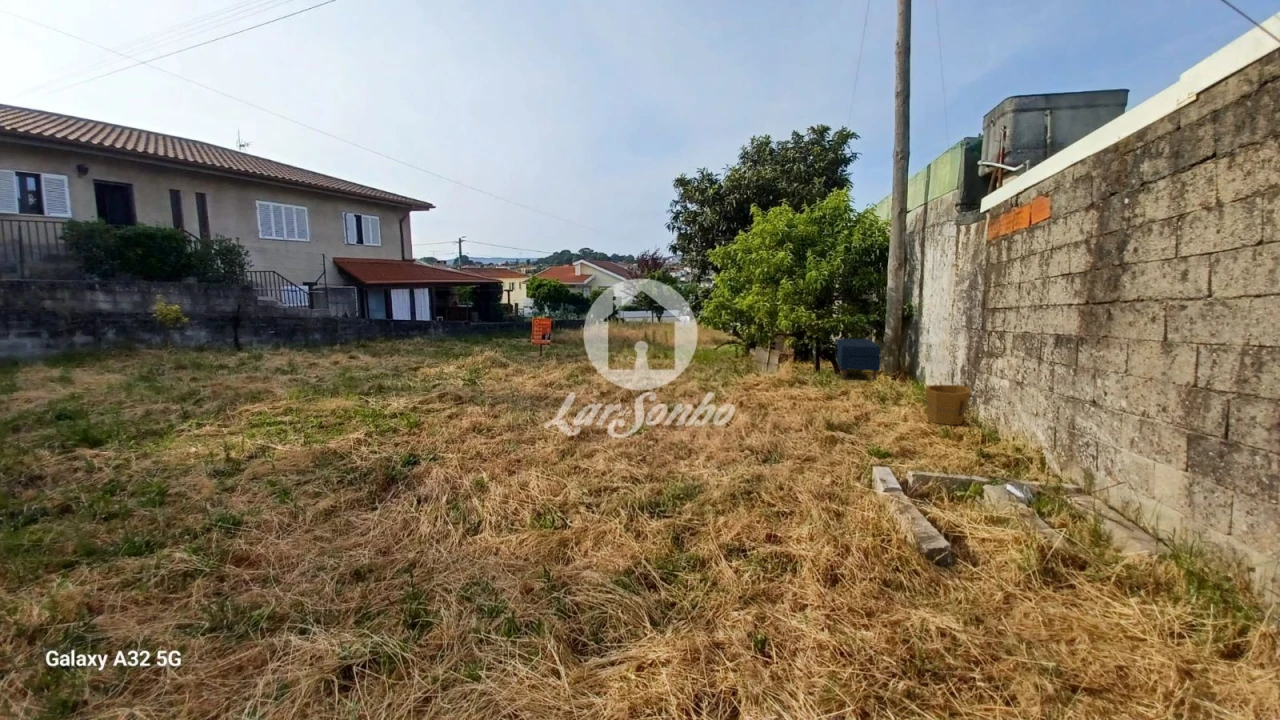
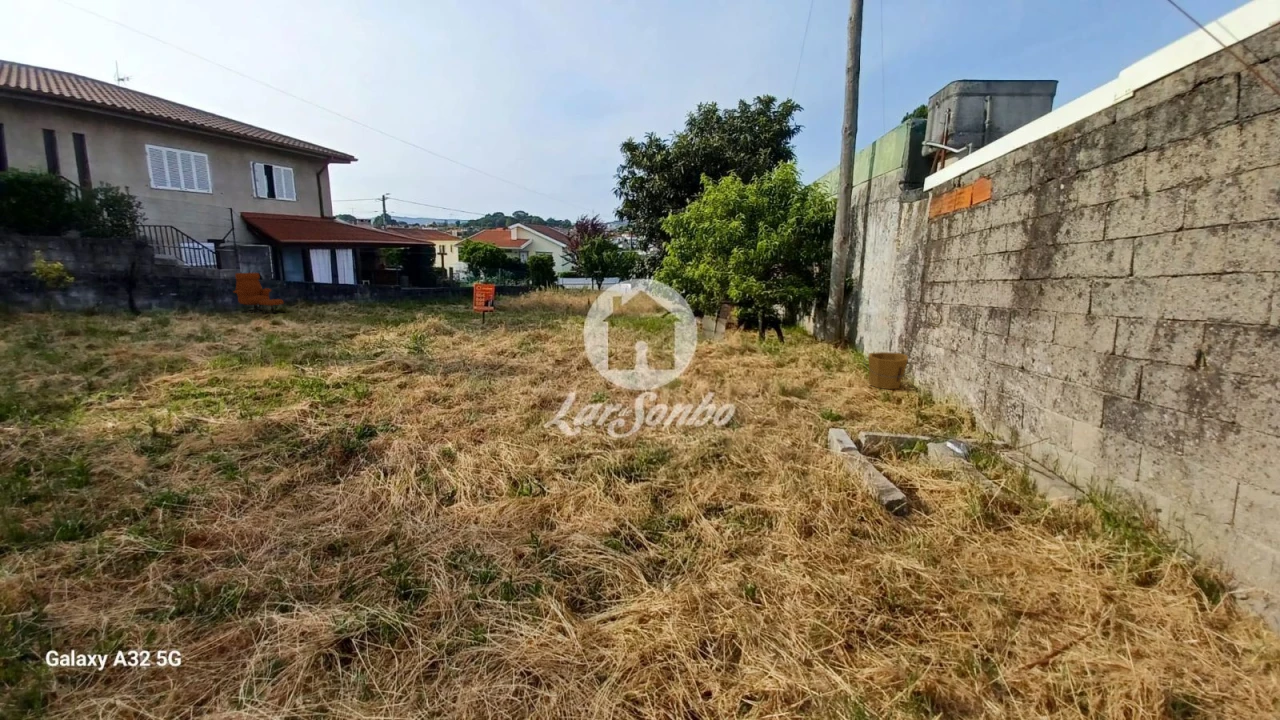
lounge chair: none [318,312,362,350] -> present [234,273,284,314]
bench: present [837,339,881,381] -> none [779,308,822,349]

